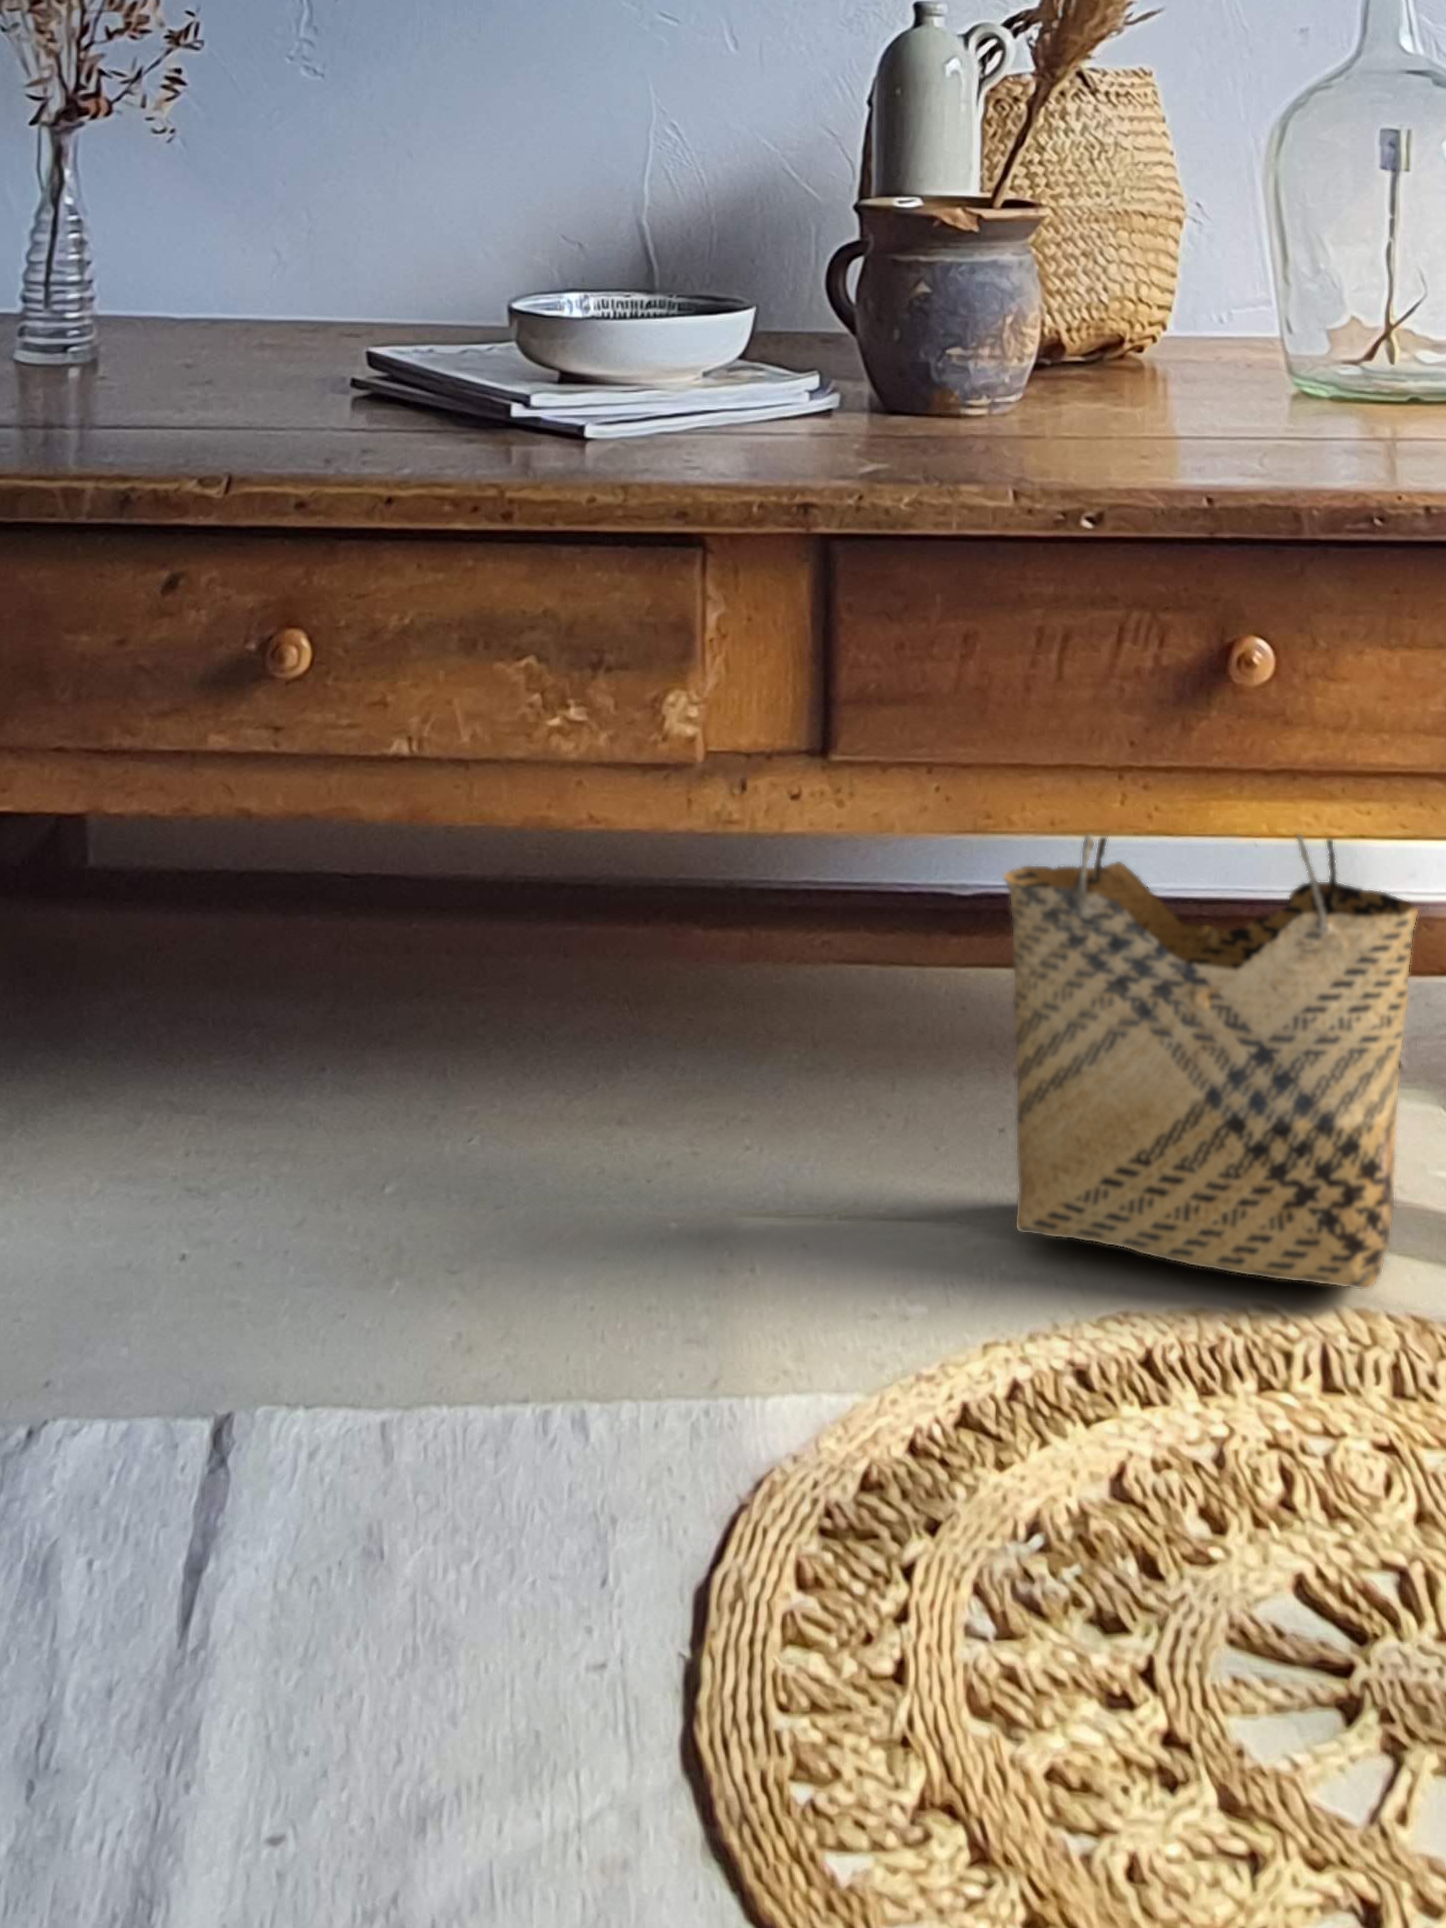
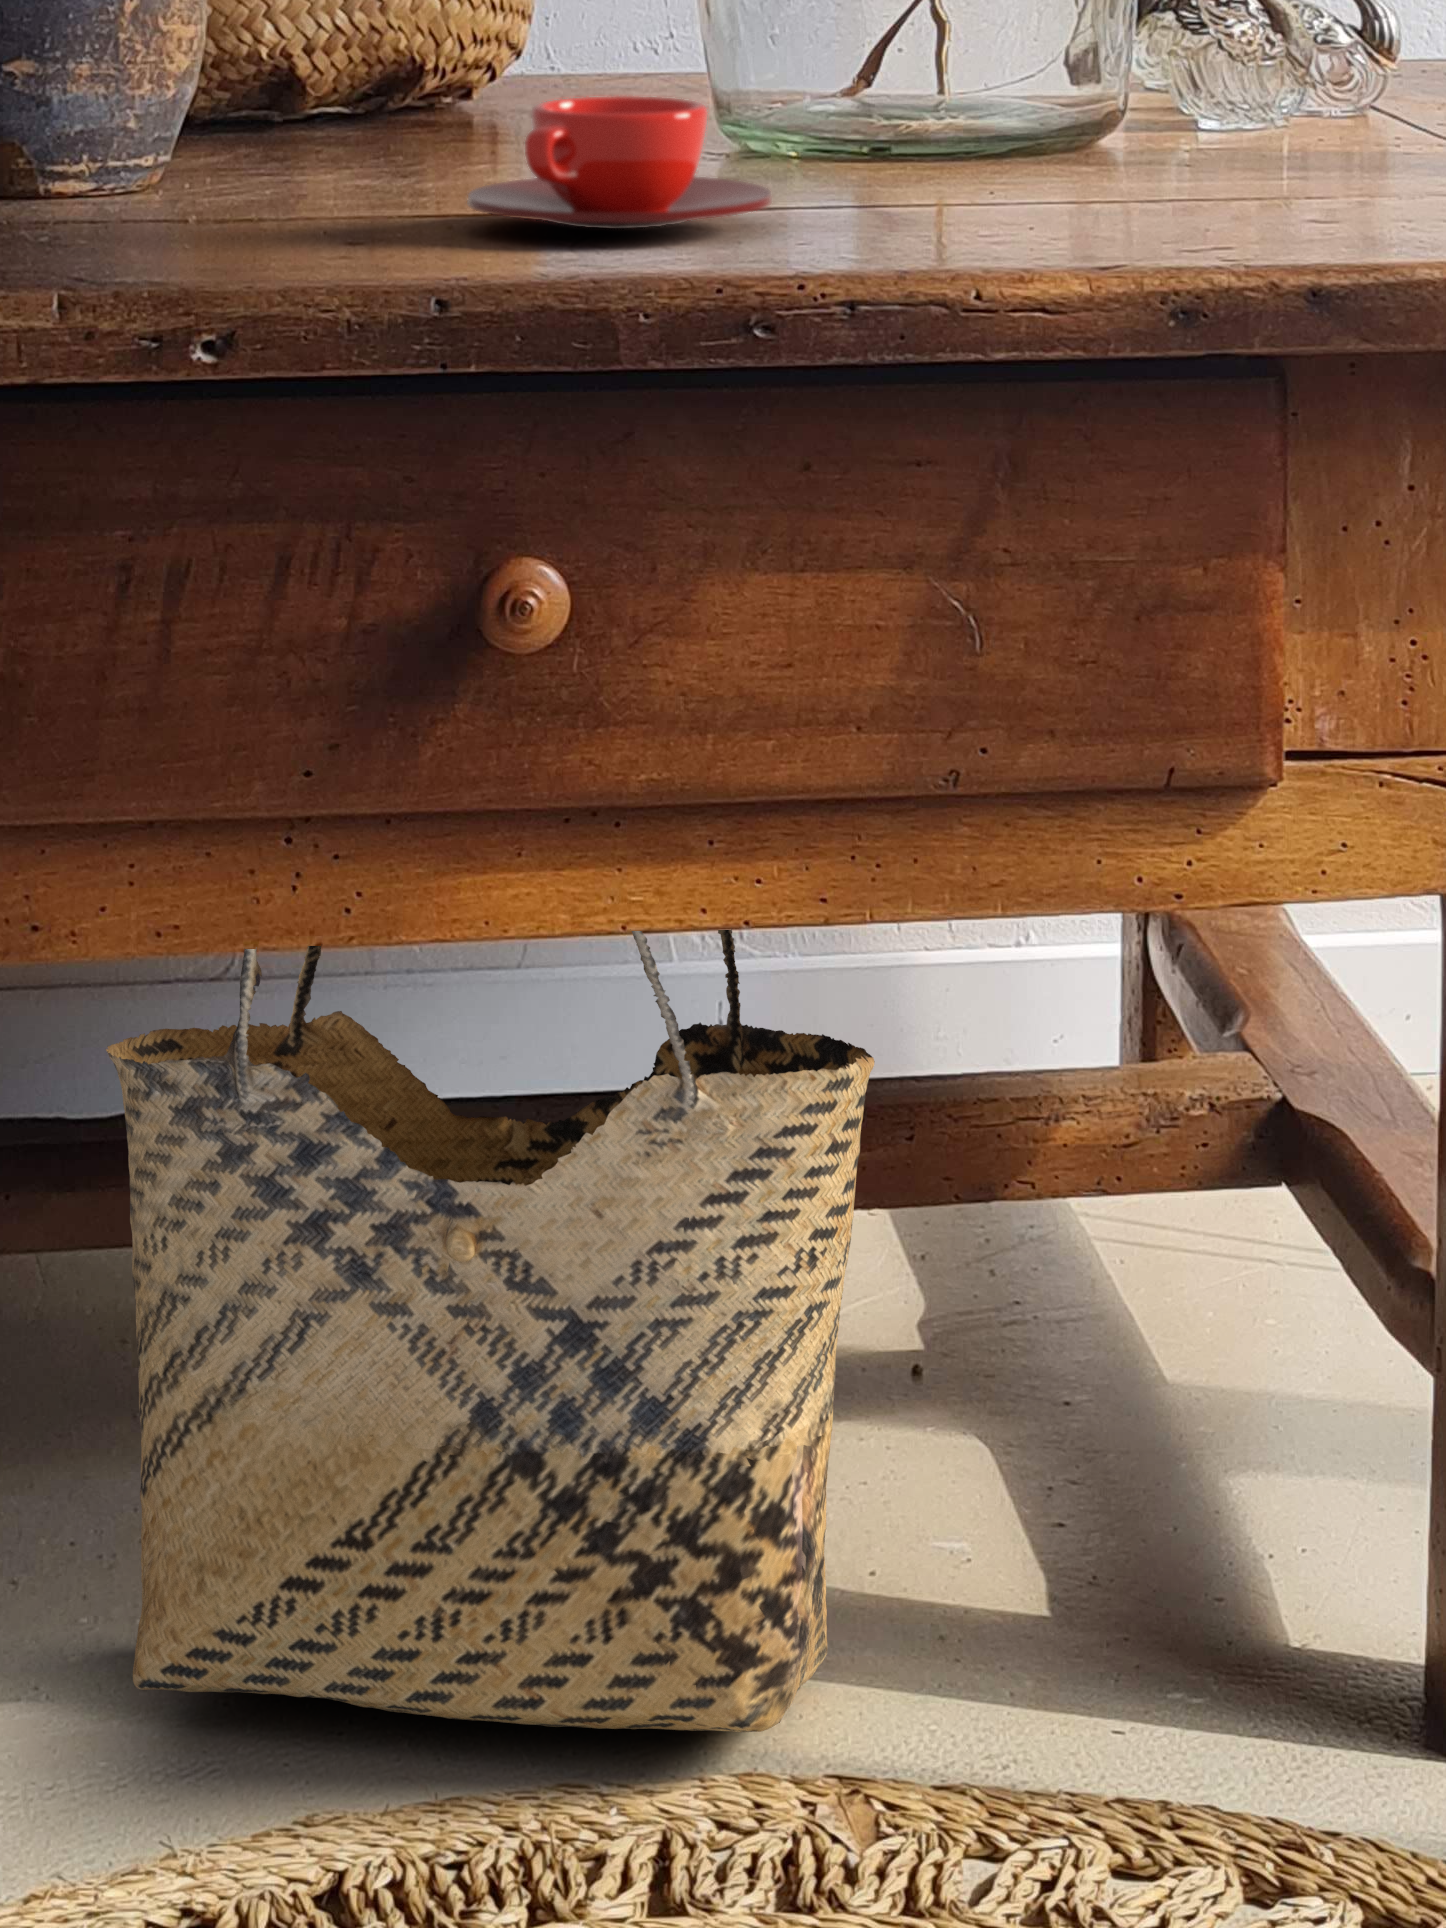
teacup: none [1202,380,1365,453] -> present [467,96,772,229]

